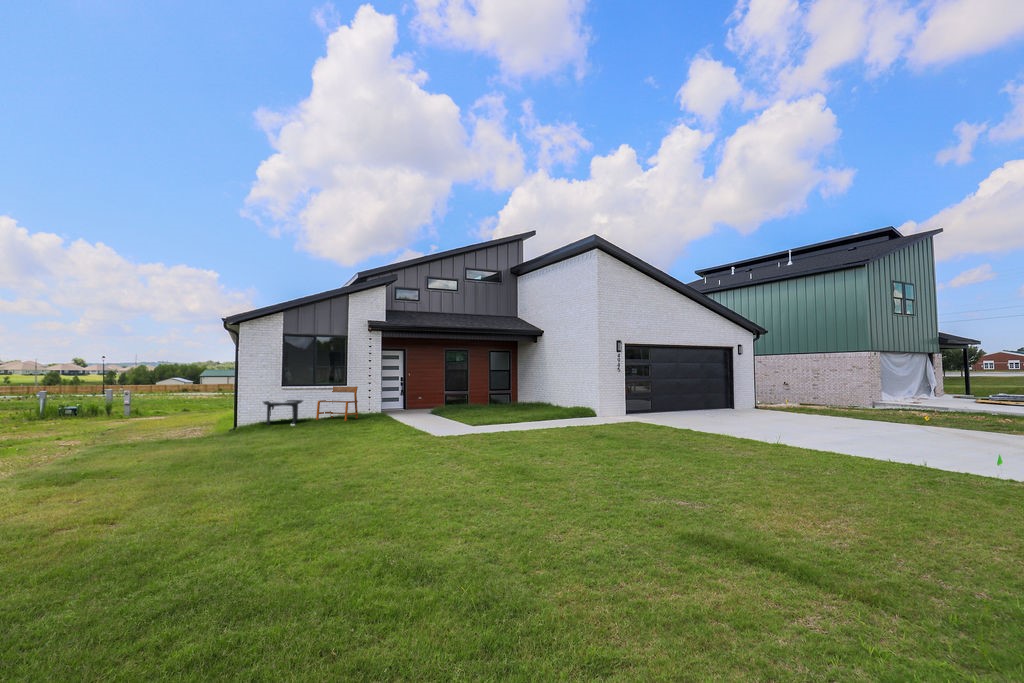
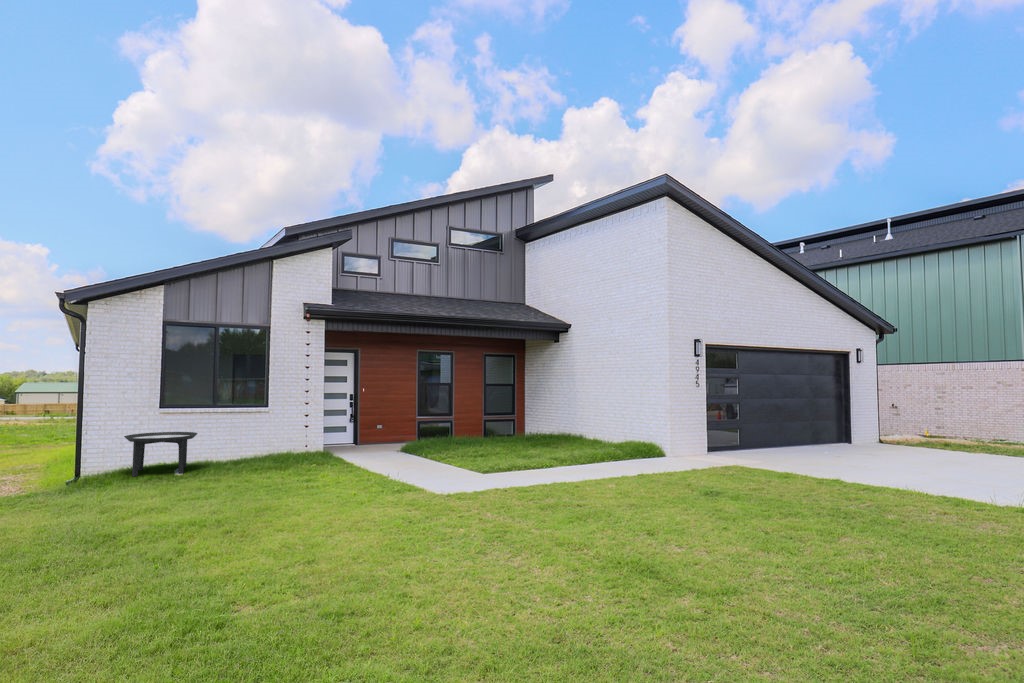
bench: present [316,386,358,421] -> none [218,408,290,467]

